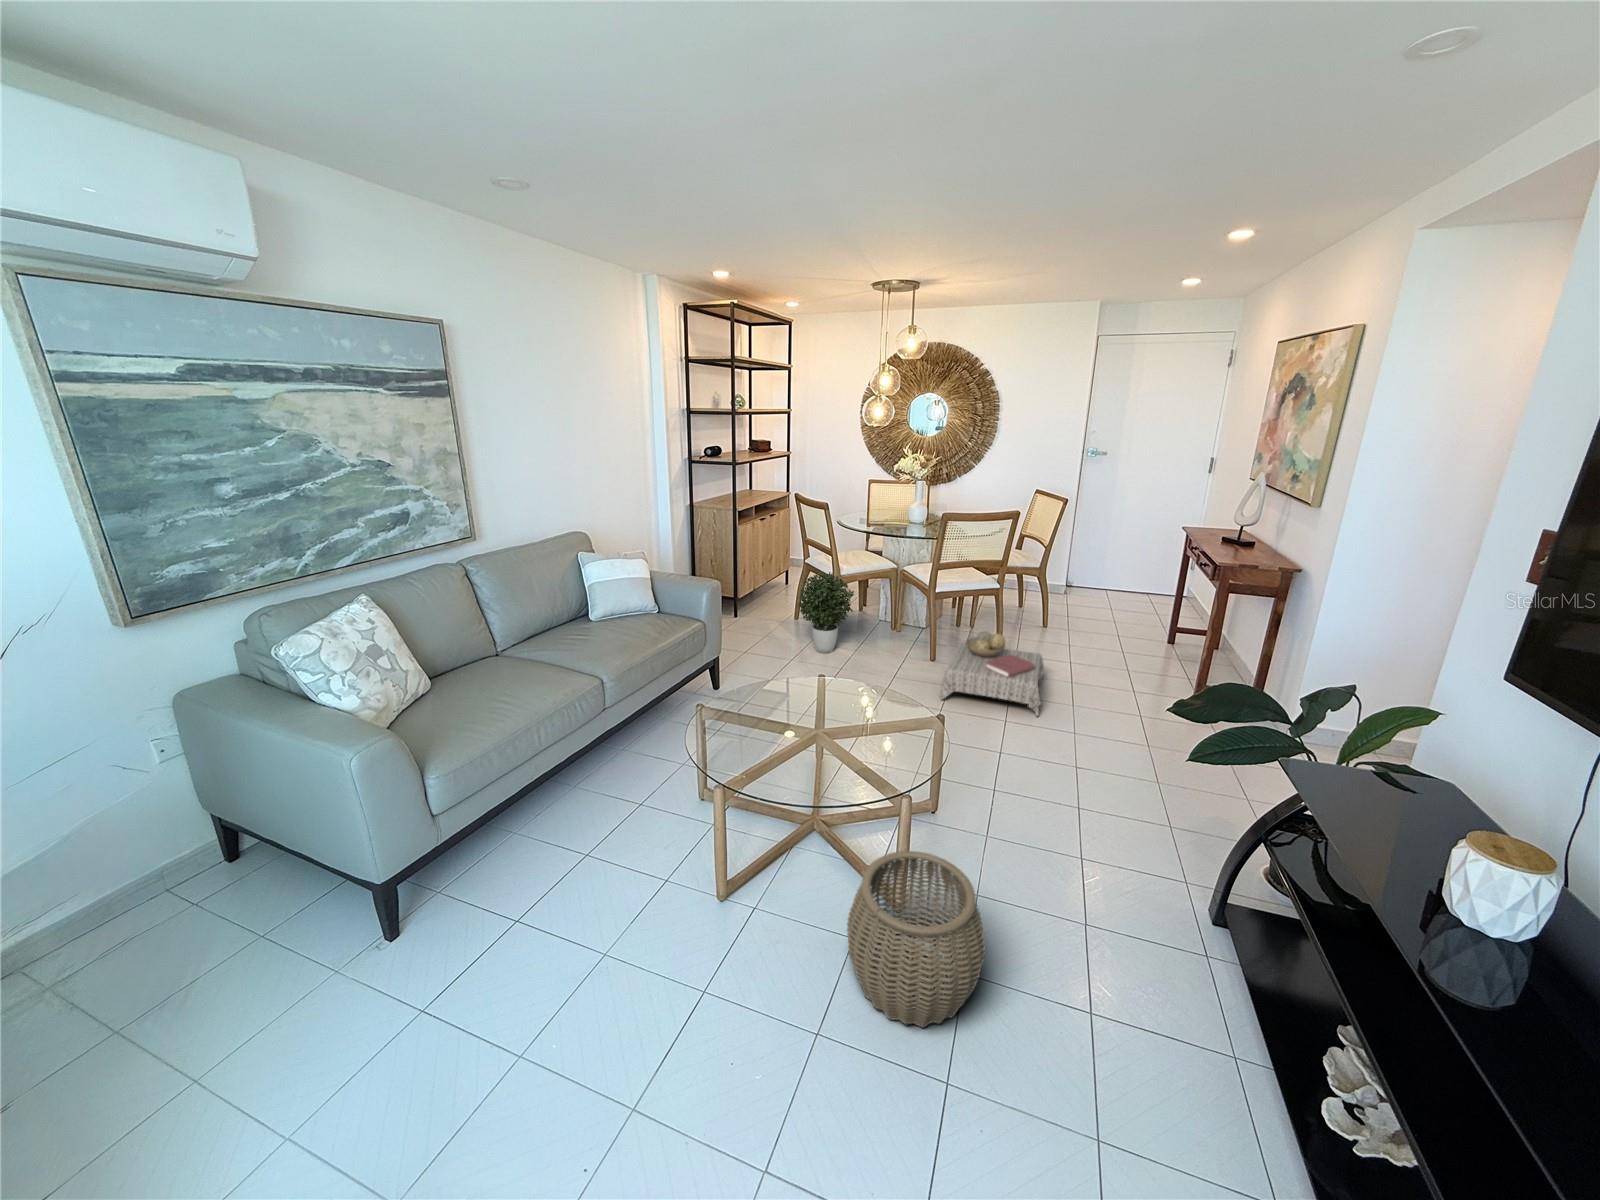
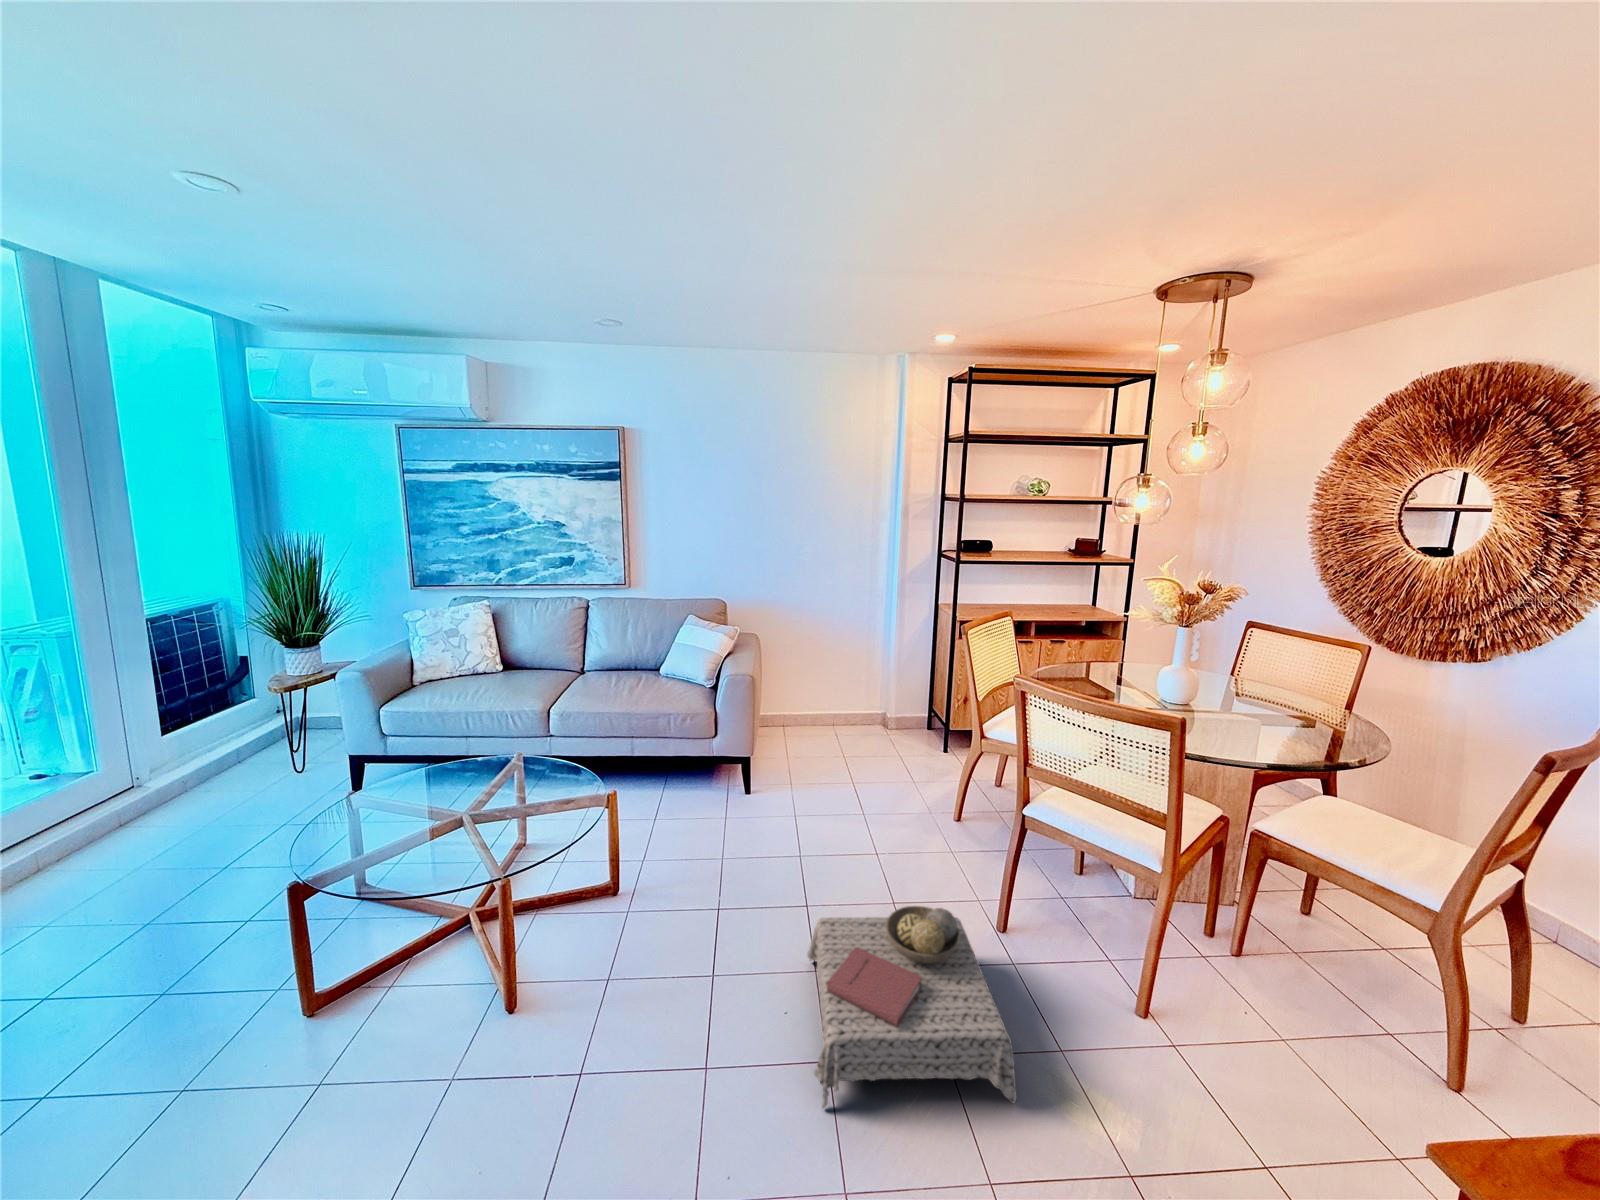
potted plant: present [797,572,854,653] -> none [859,715,940,831]
woven basket: present [847,851,985,1027] -> none [54,903,247,1086]

